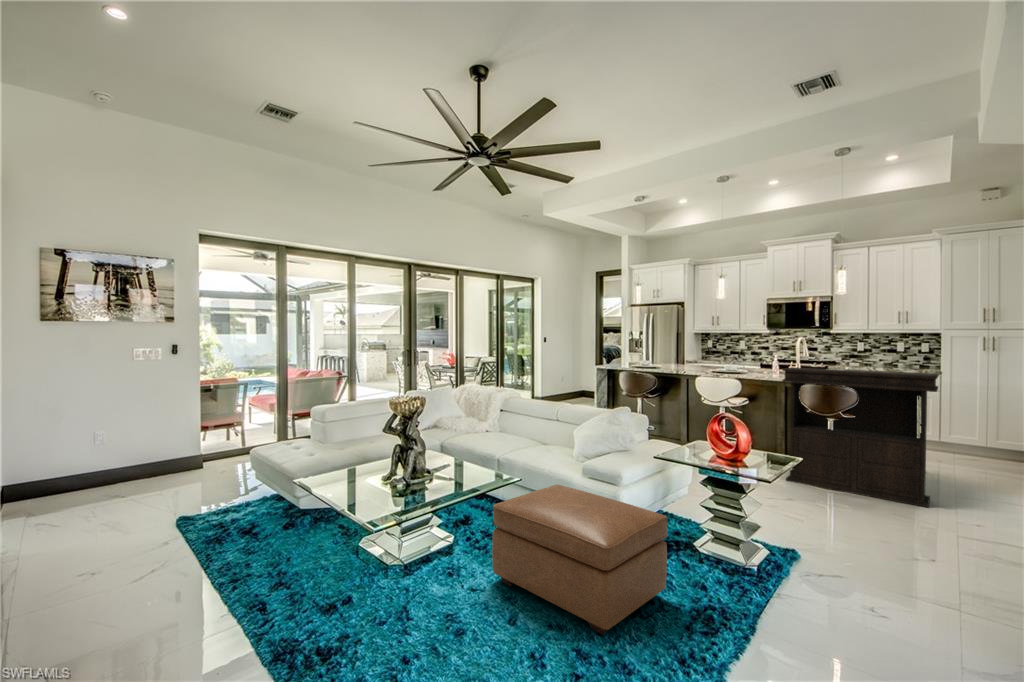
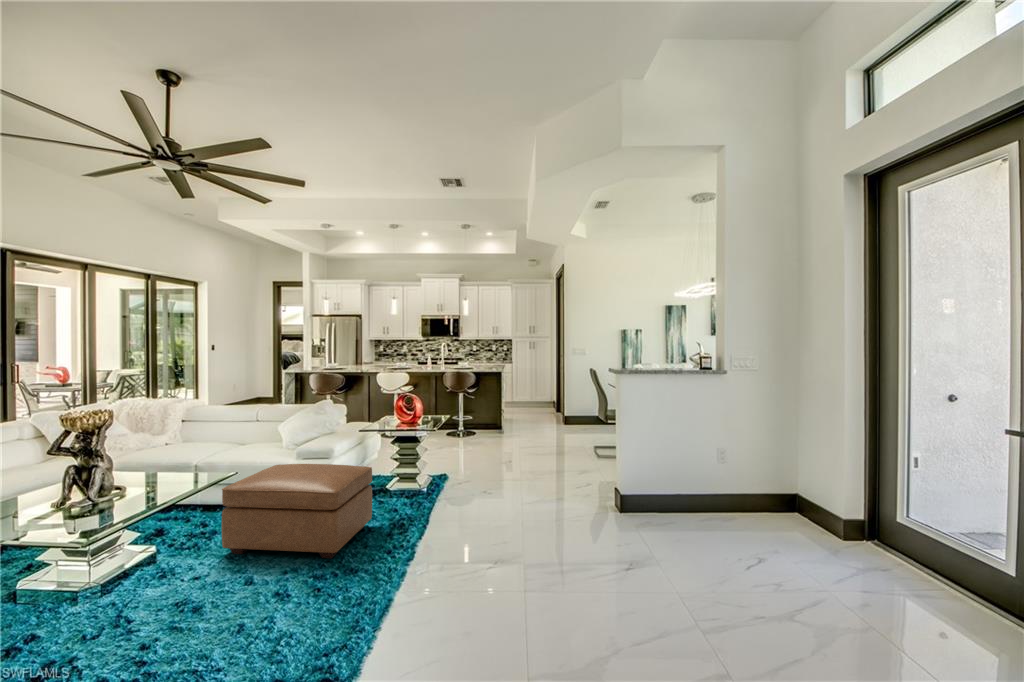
console table: present [782,367,938,507] -> none [435,363,518,442]

